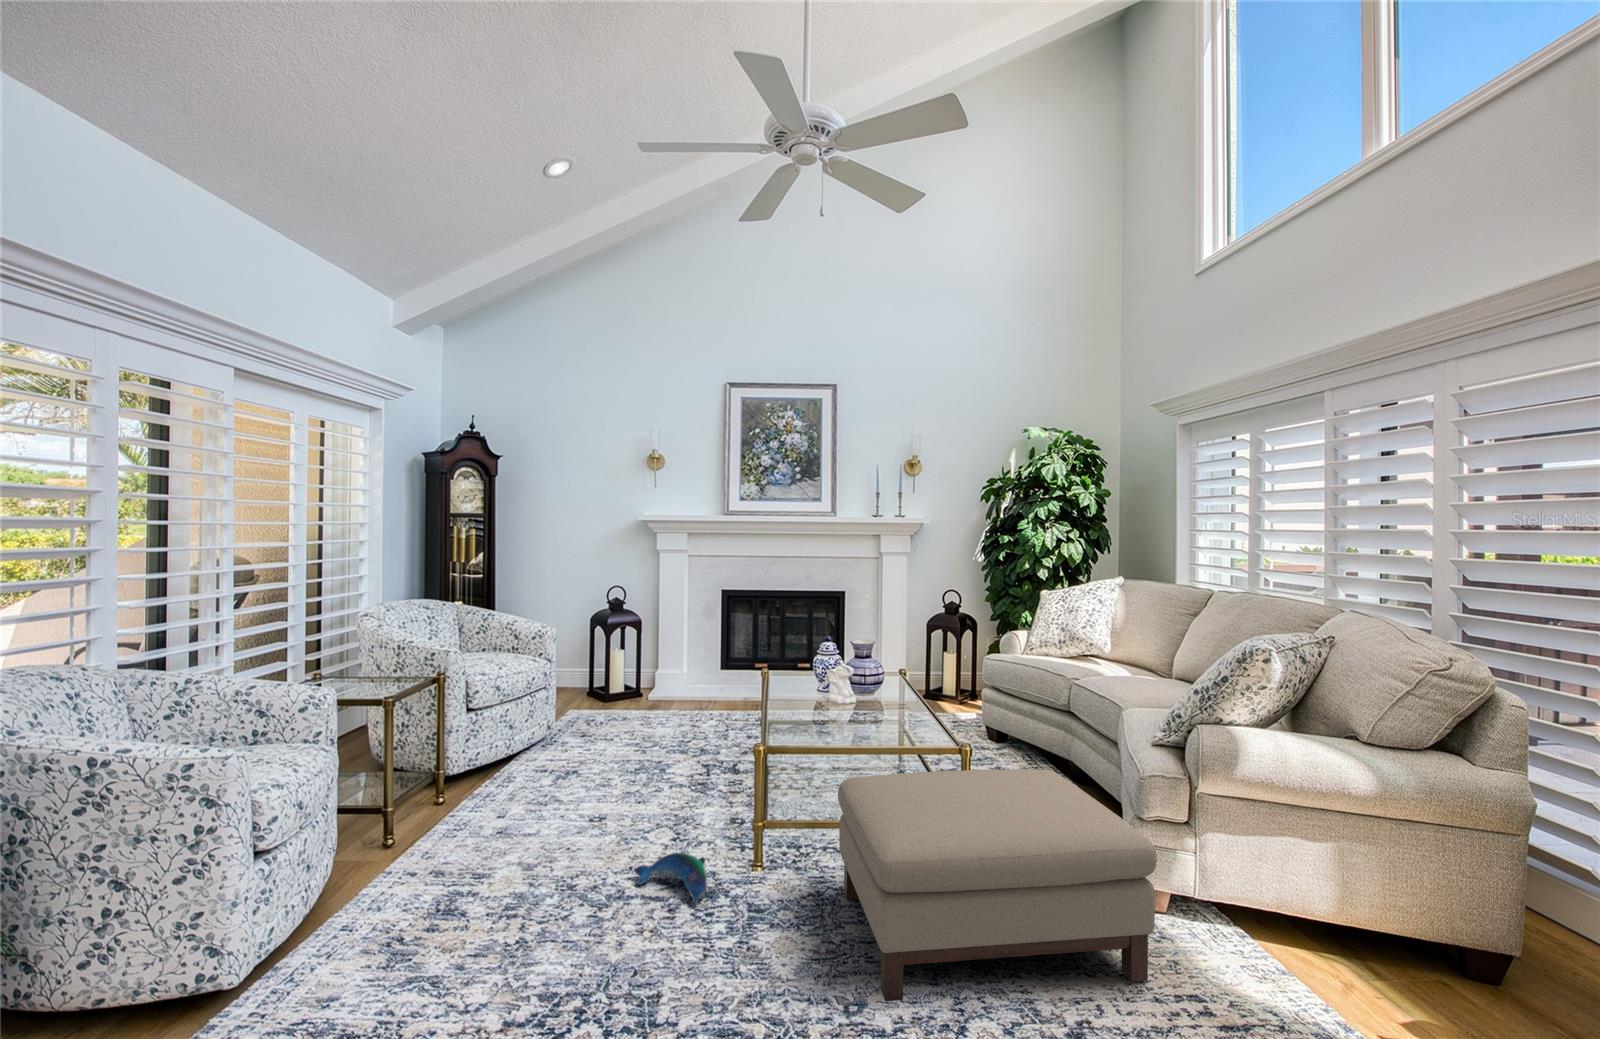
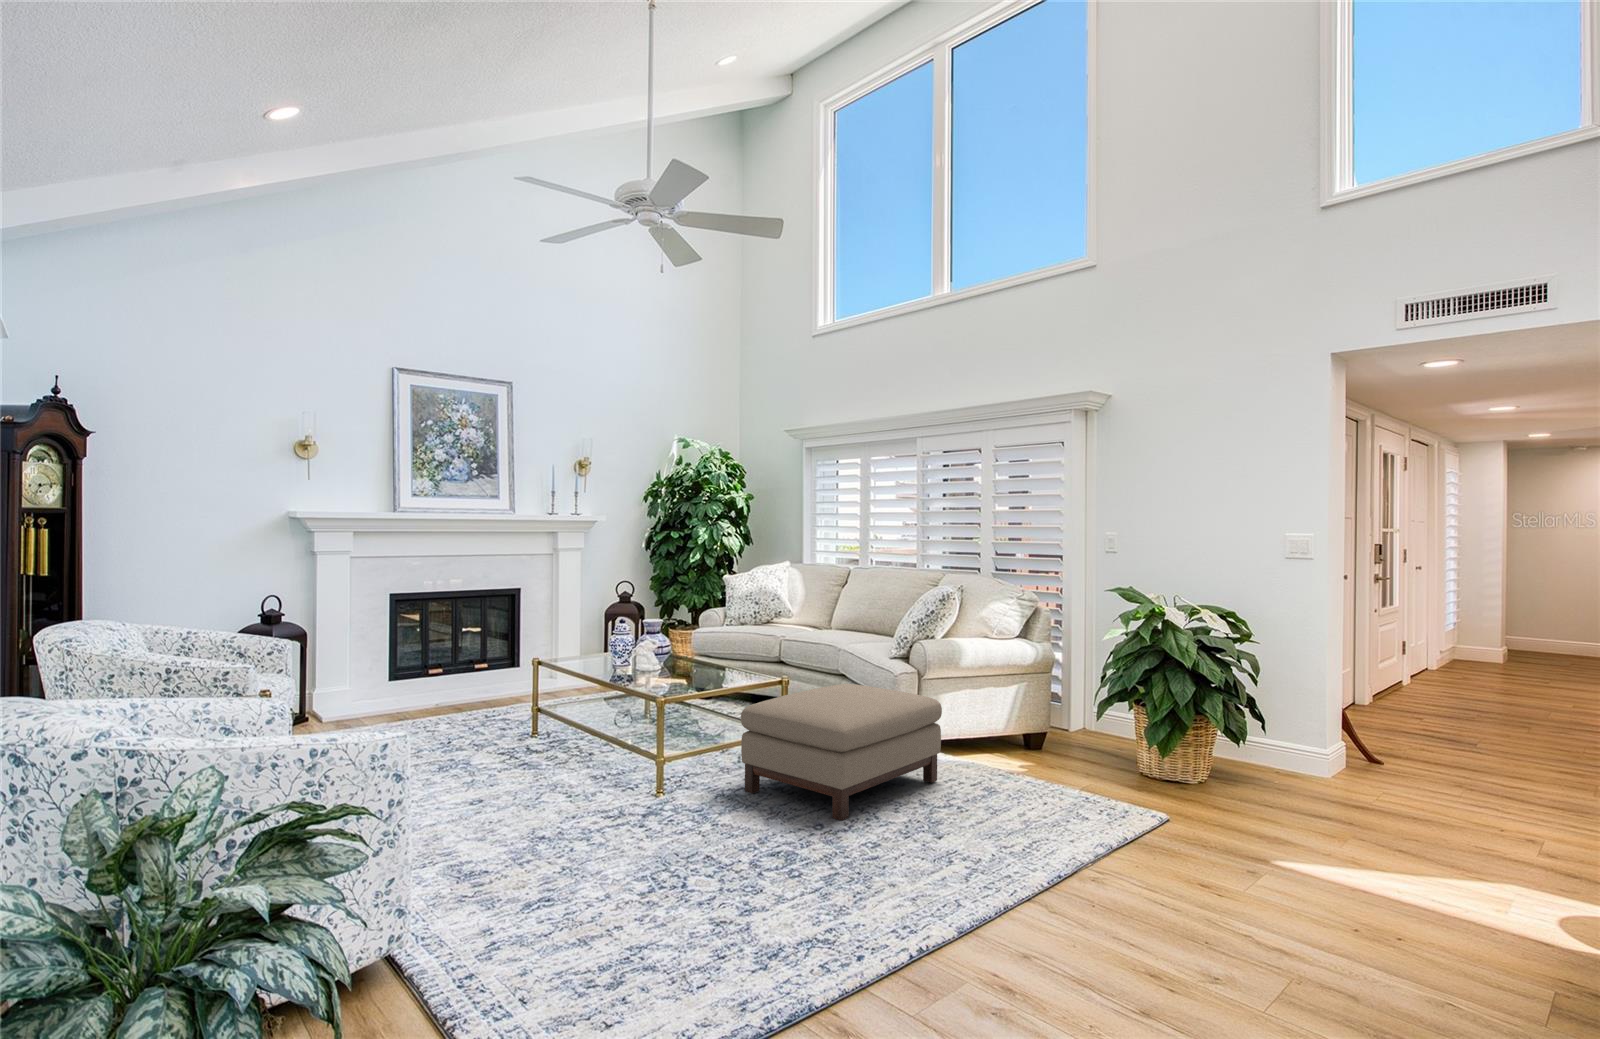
plush toy: present [636,853,707,905] -> none [593,790,669,822]

